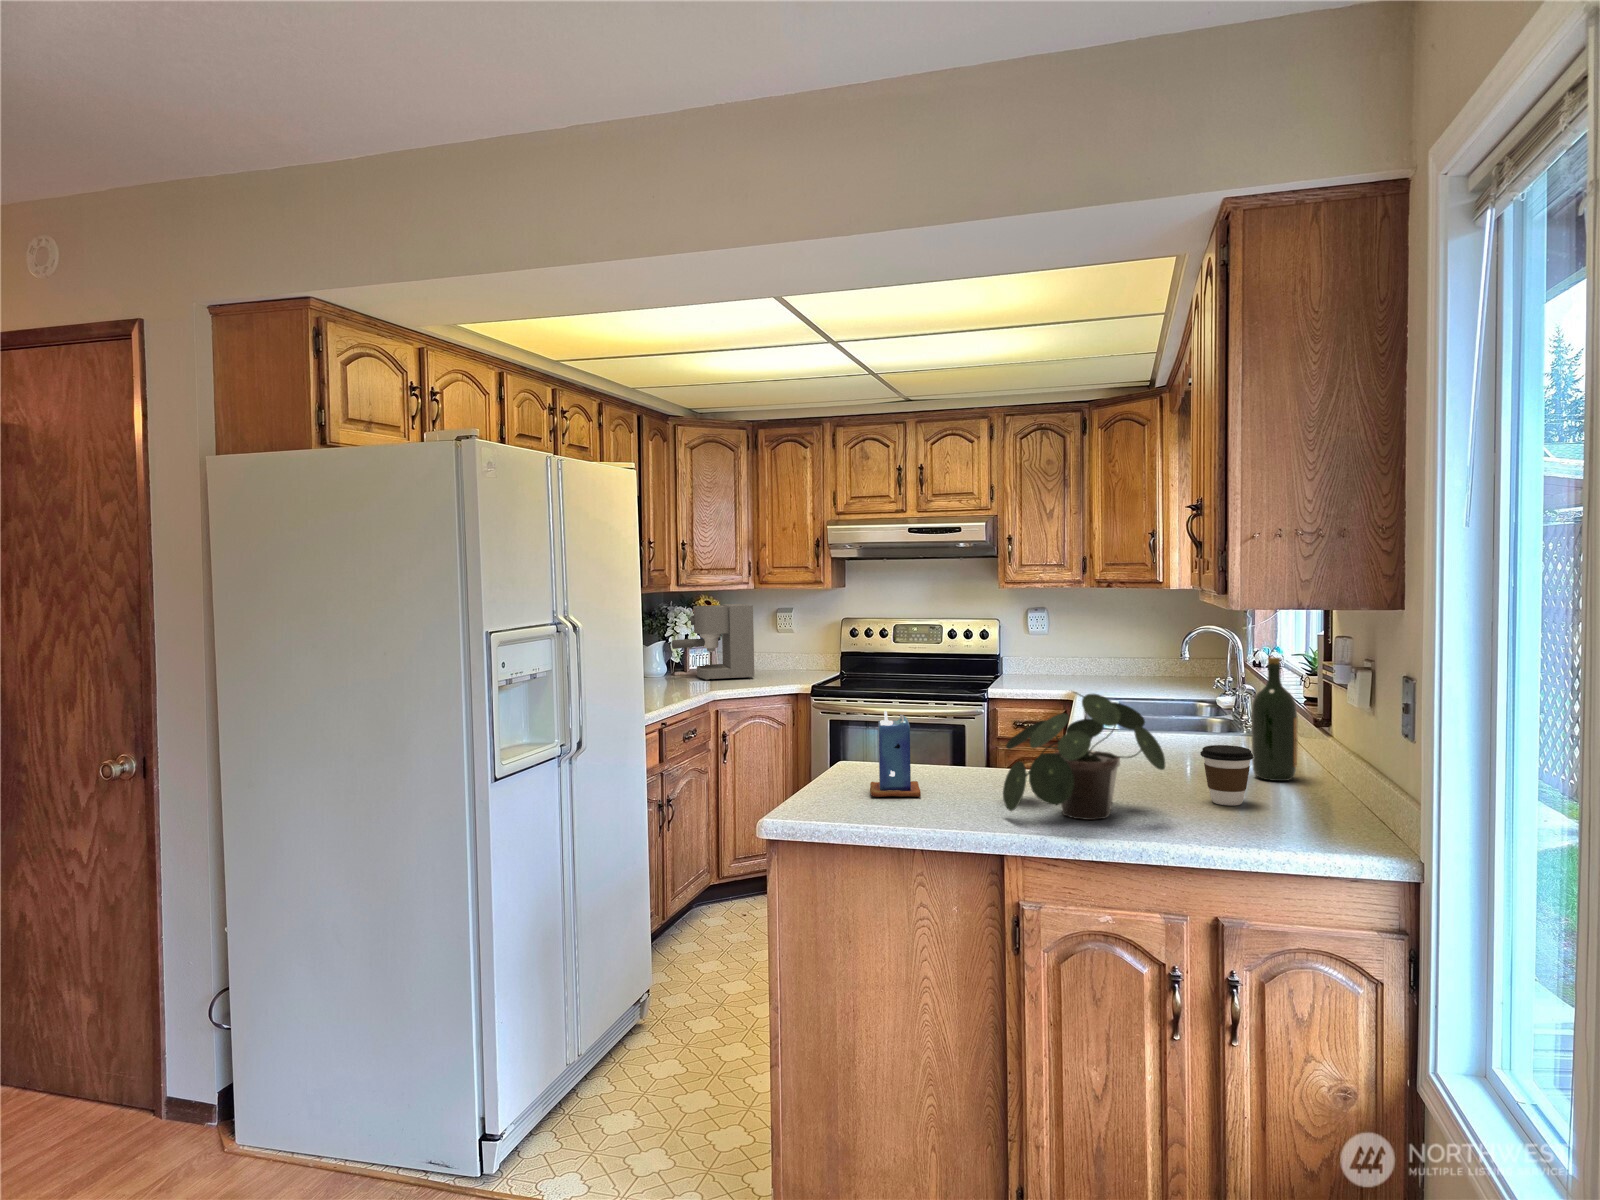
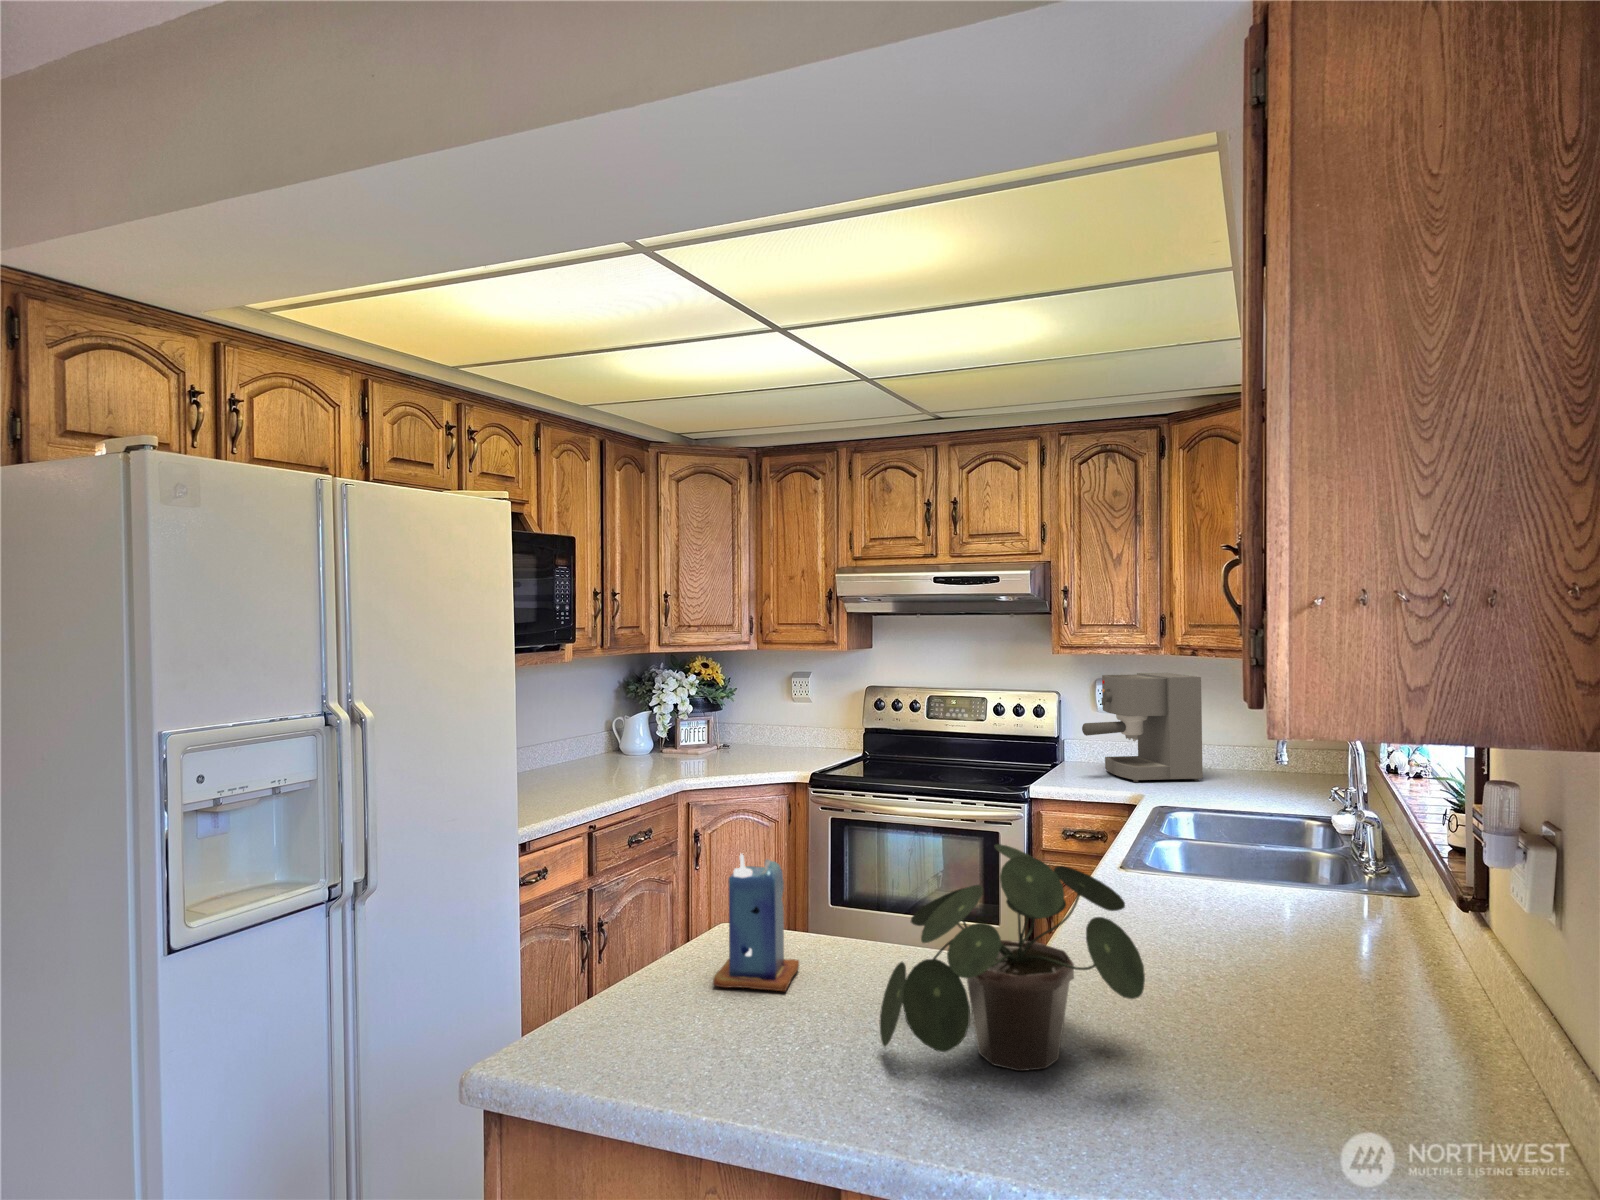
coffee maker: present [672,604,754,681] -> present [1082,673,1203,782]
wine bottle: present [1252,657,1298,781] -> none [1338,789,1415,994]
coffee cup: present [1200,745,1254,805] -> none [1230,940,1318,1051]

